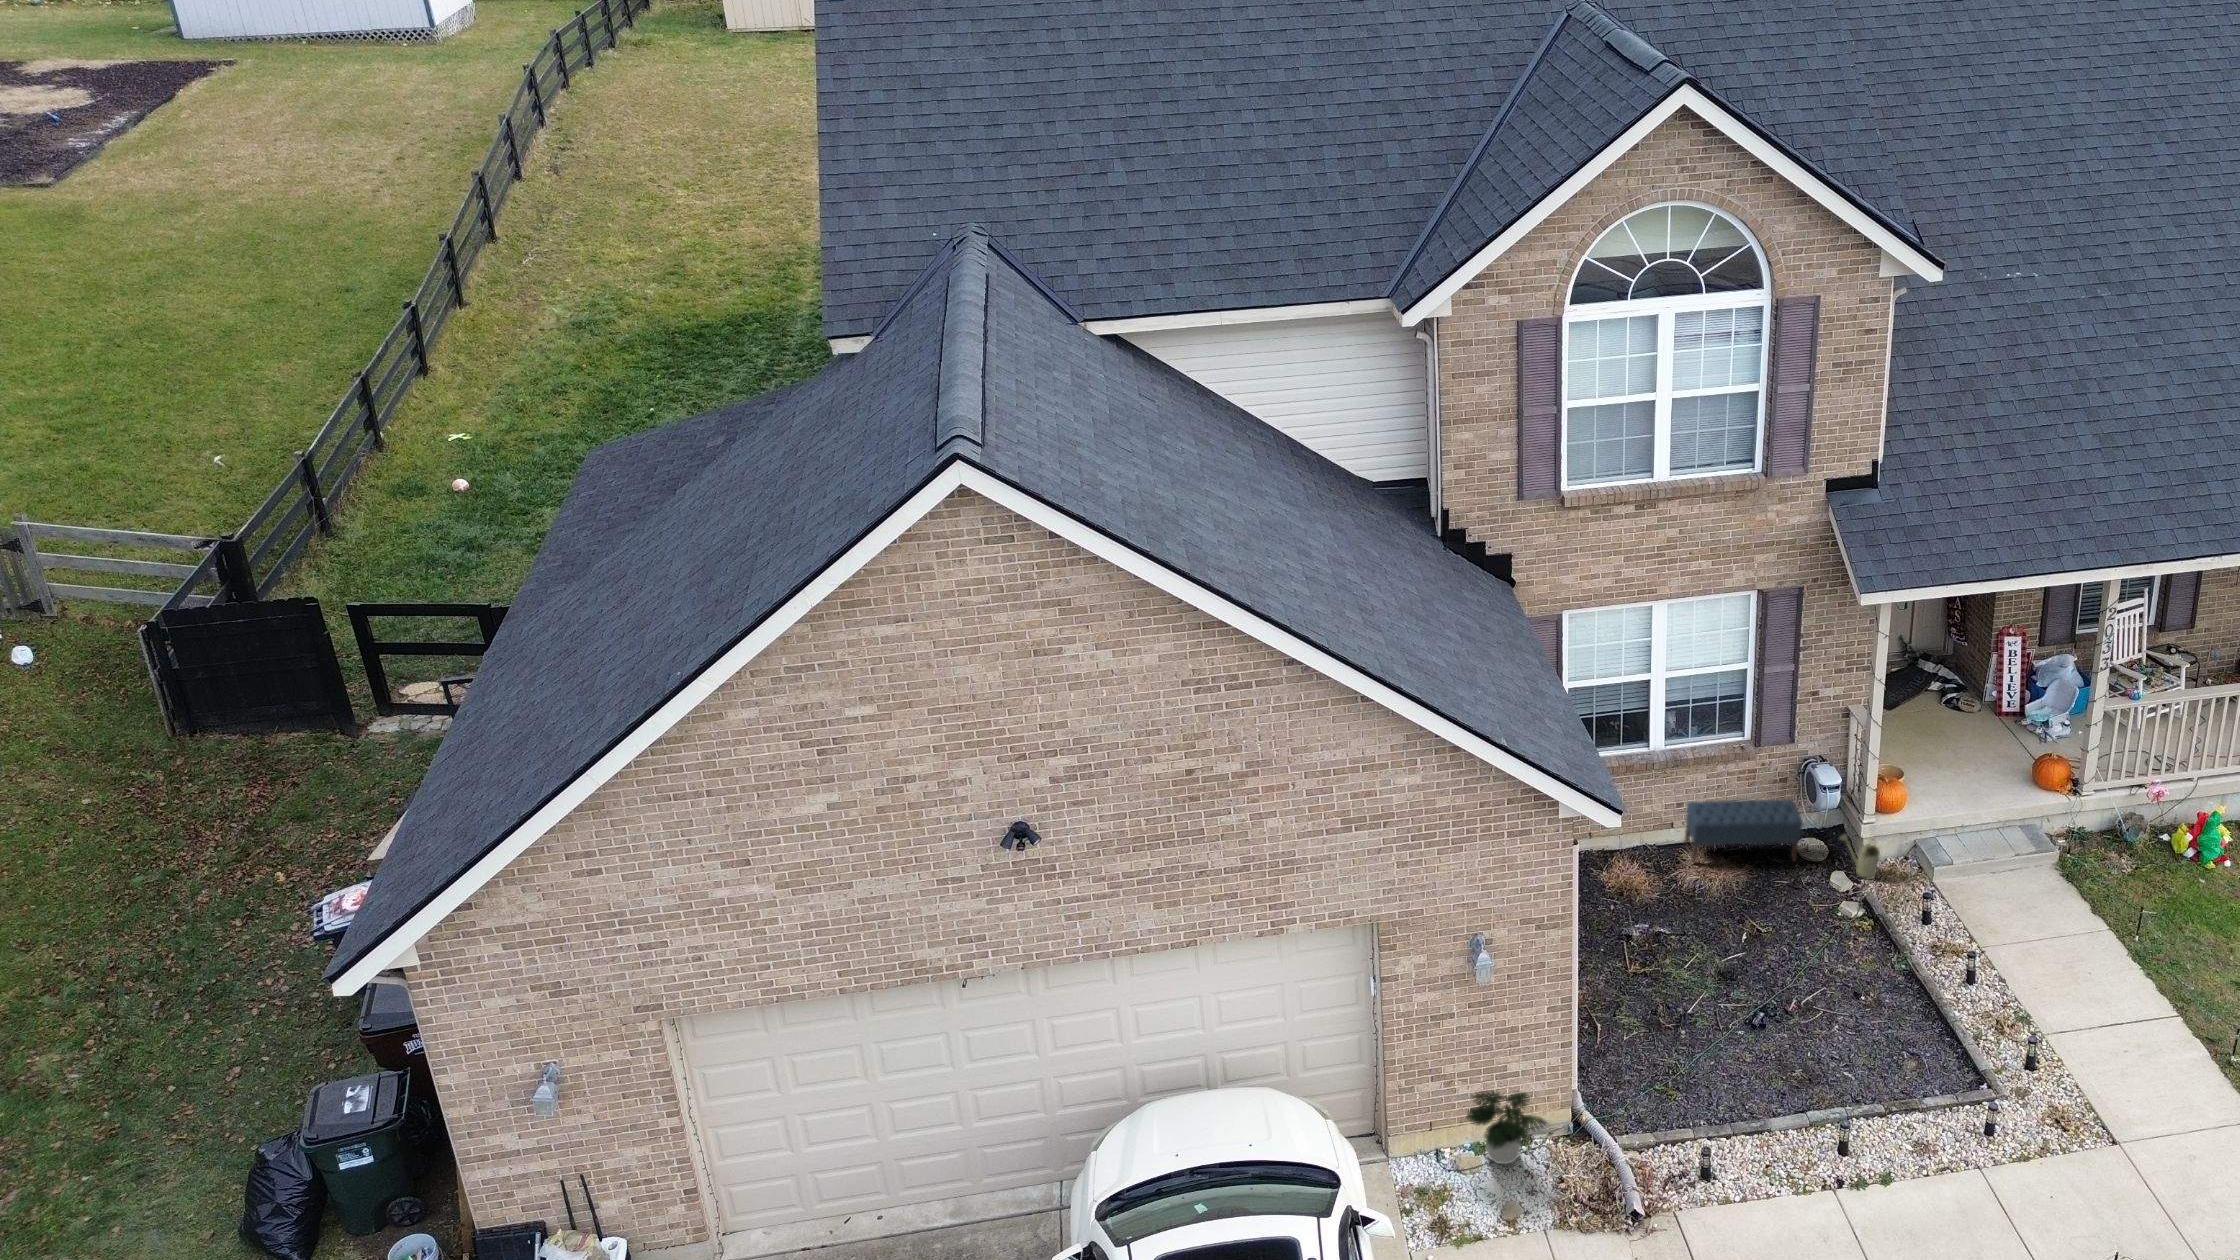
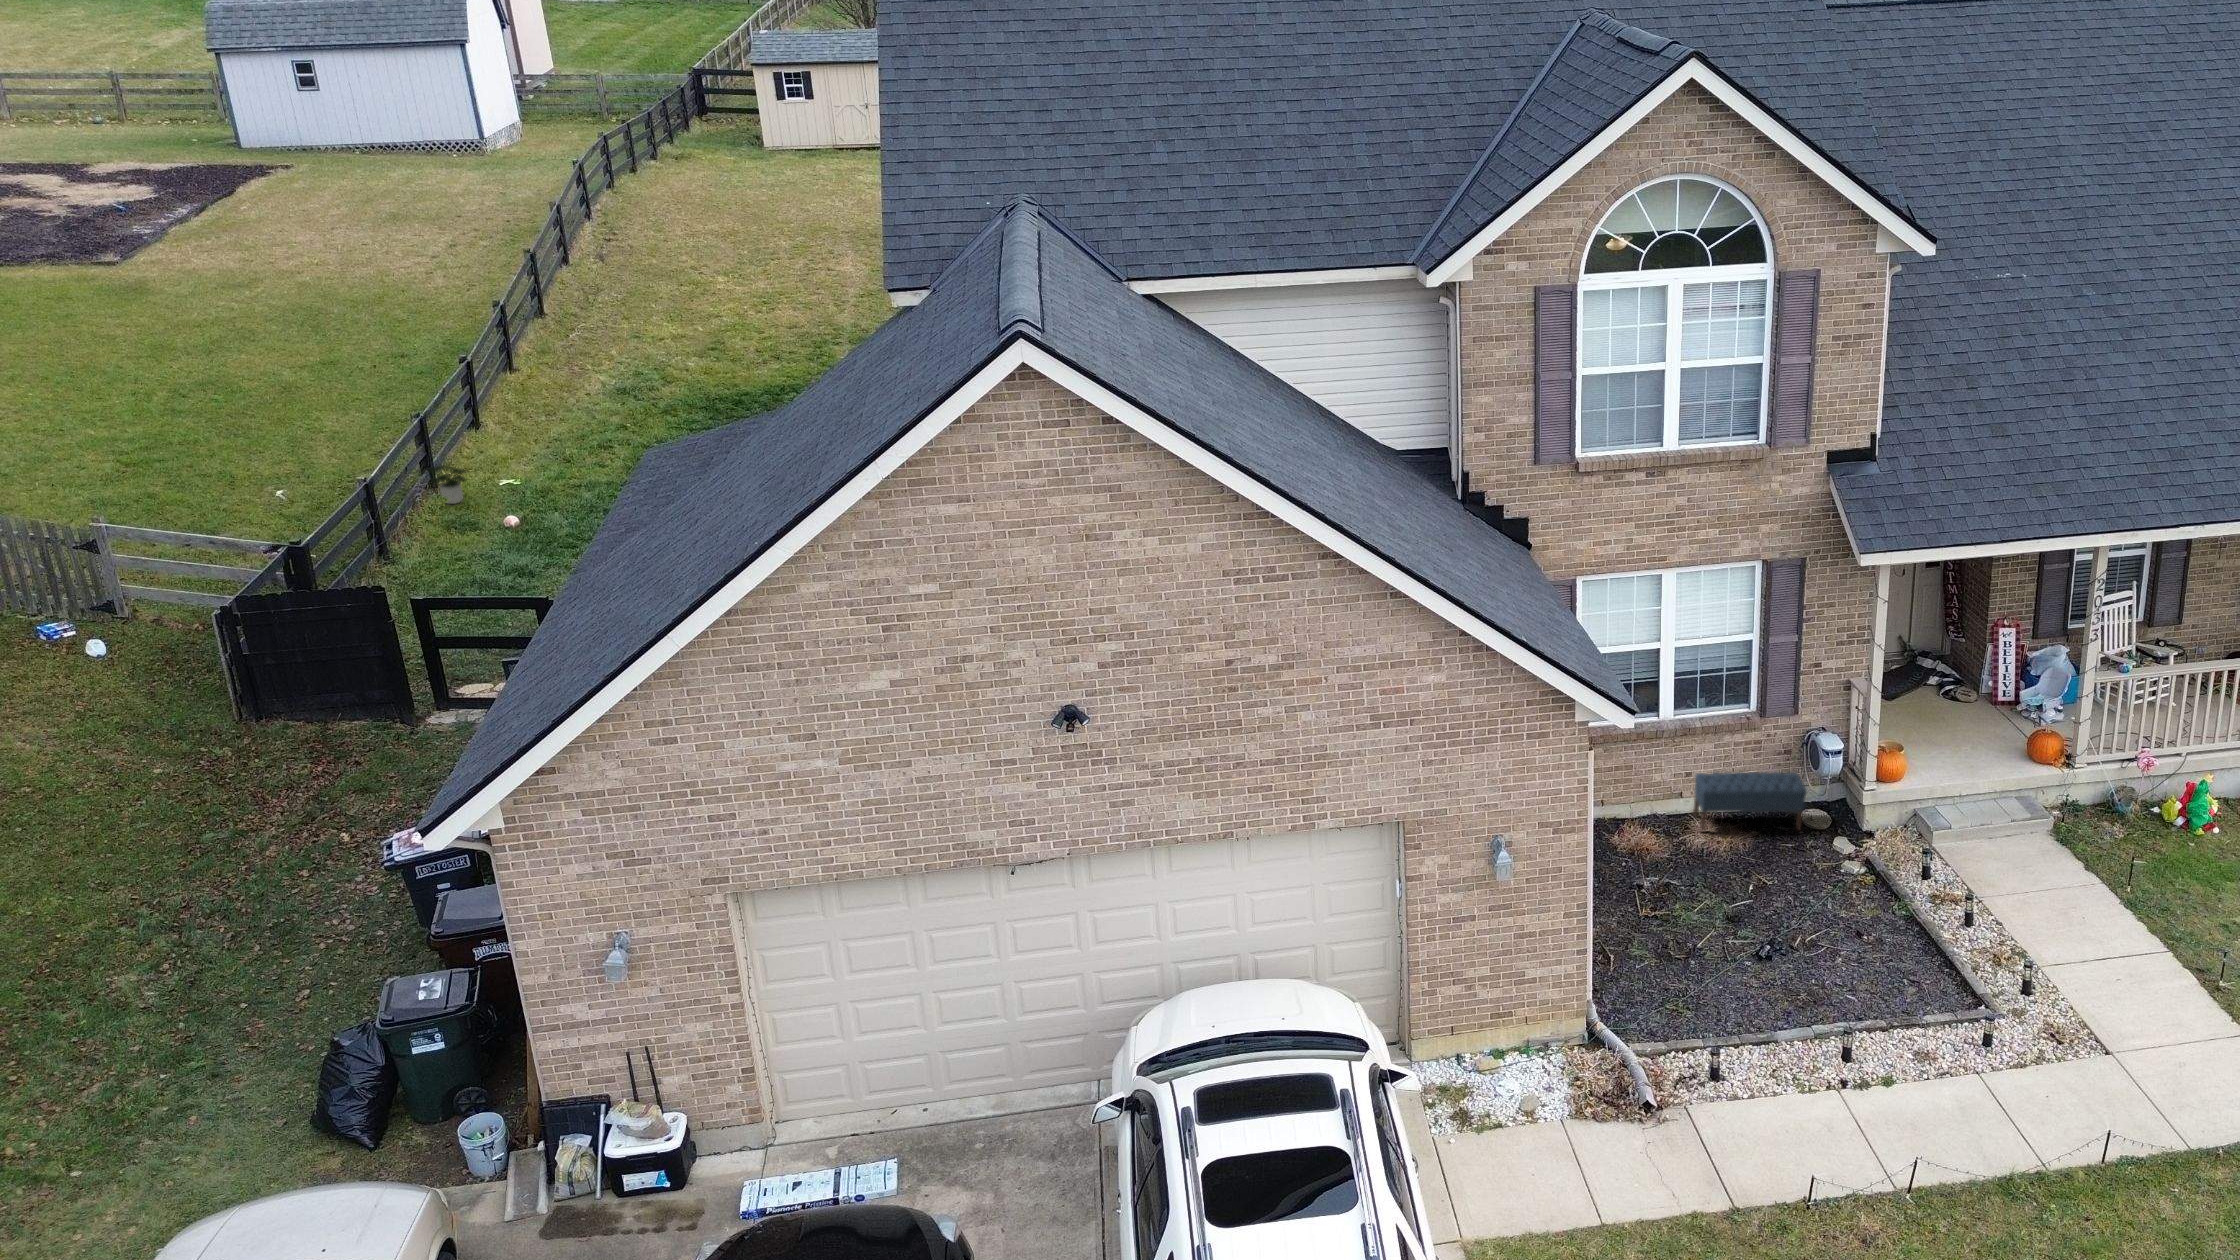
watering can: present [1841,835,1881,880] -> none [1842,802,1883,846]
potted plant: present [1466,1090,1547,1164] -> present [424,465,468,504]

